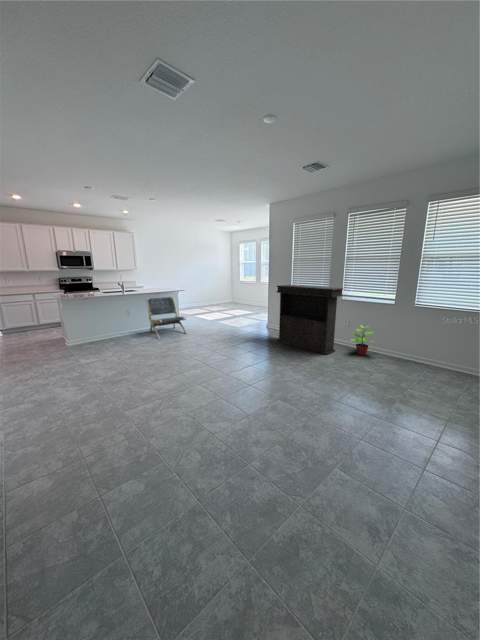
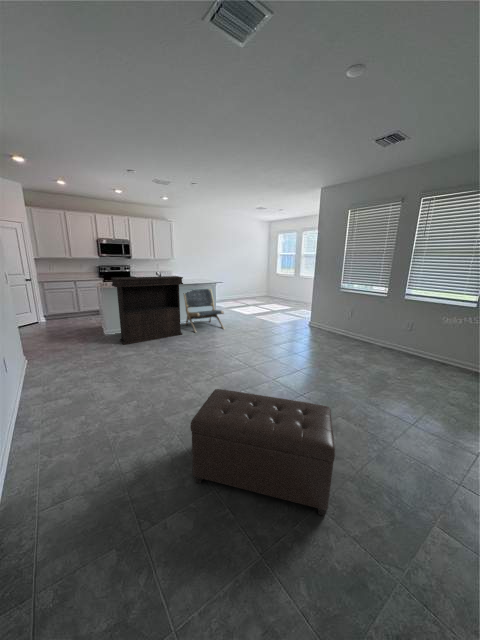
console table: present [277,285,343,355] -> present [111,276,183,345]
potted plant: present [350,325,376,355] -> none [414,329,450,365]
ottoman: none [138,383,263,479] -> present [190,389,335,516]

